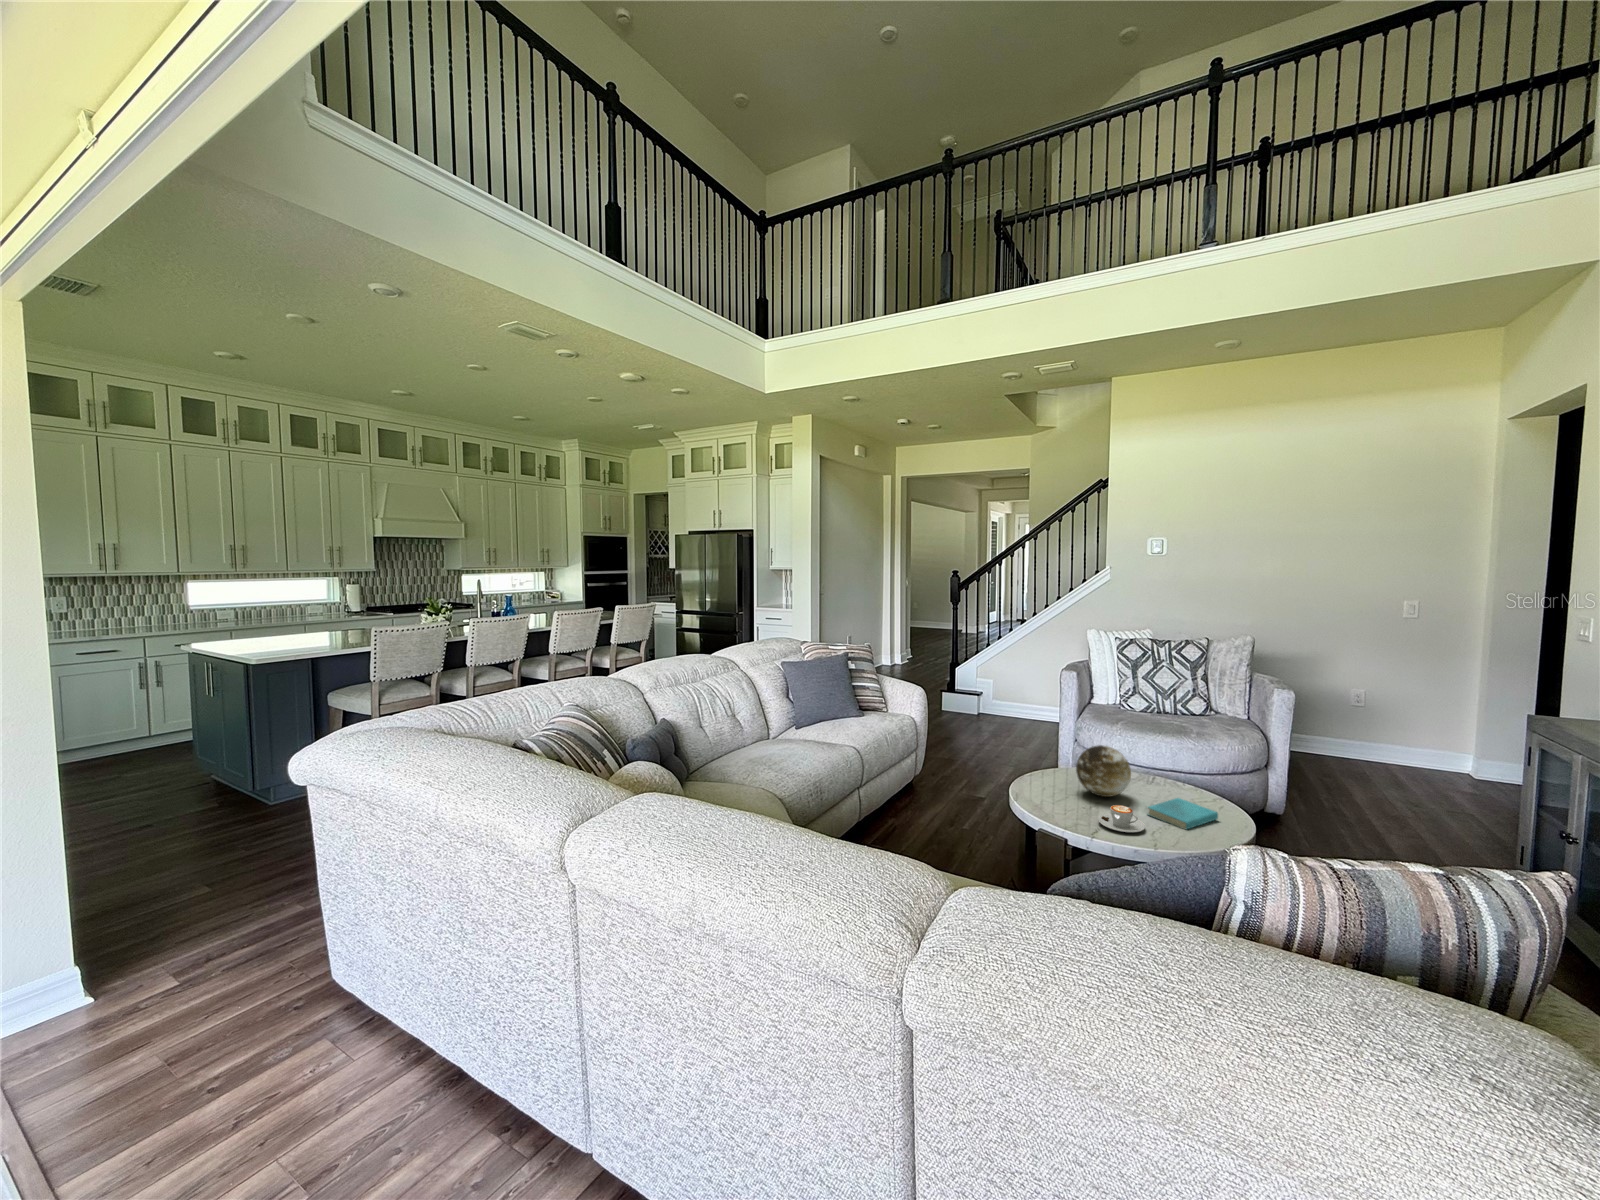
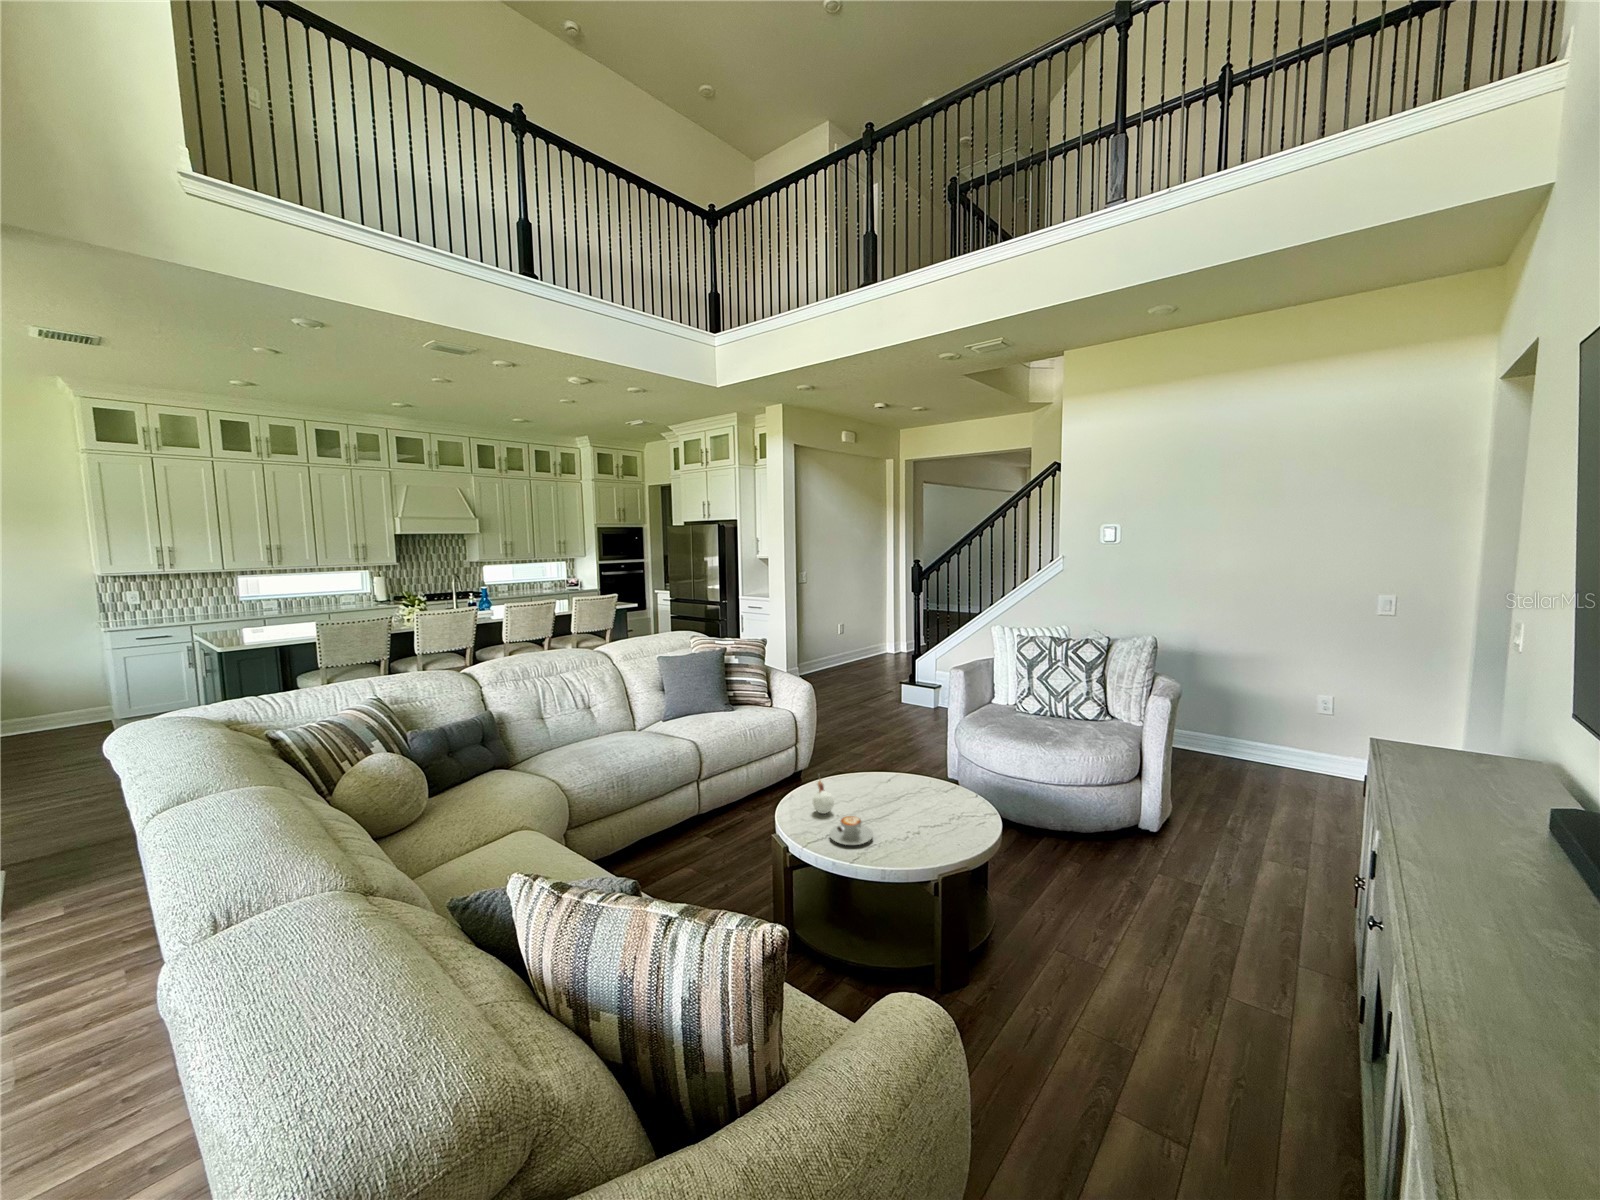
decorative orb: present [1076,745,1131,797] -> none [854,752,905,806]
candle: none [1052,767,1075,807] -> present [813,781,834,814]
book: present [1148,798,1218,829] -> none [896,811,963,846]

